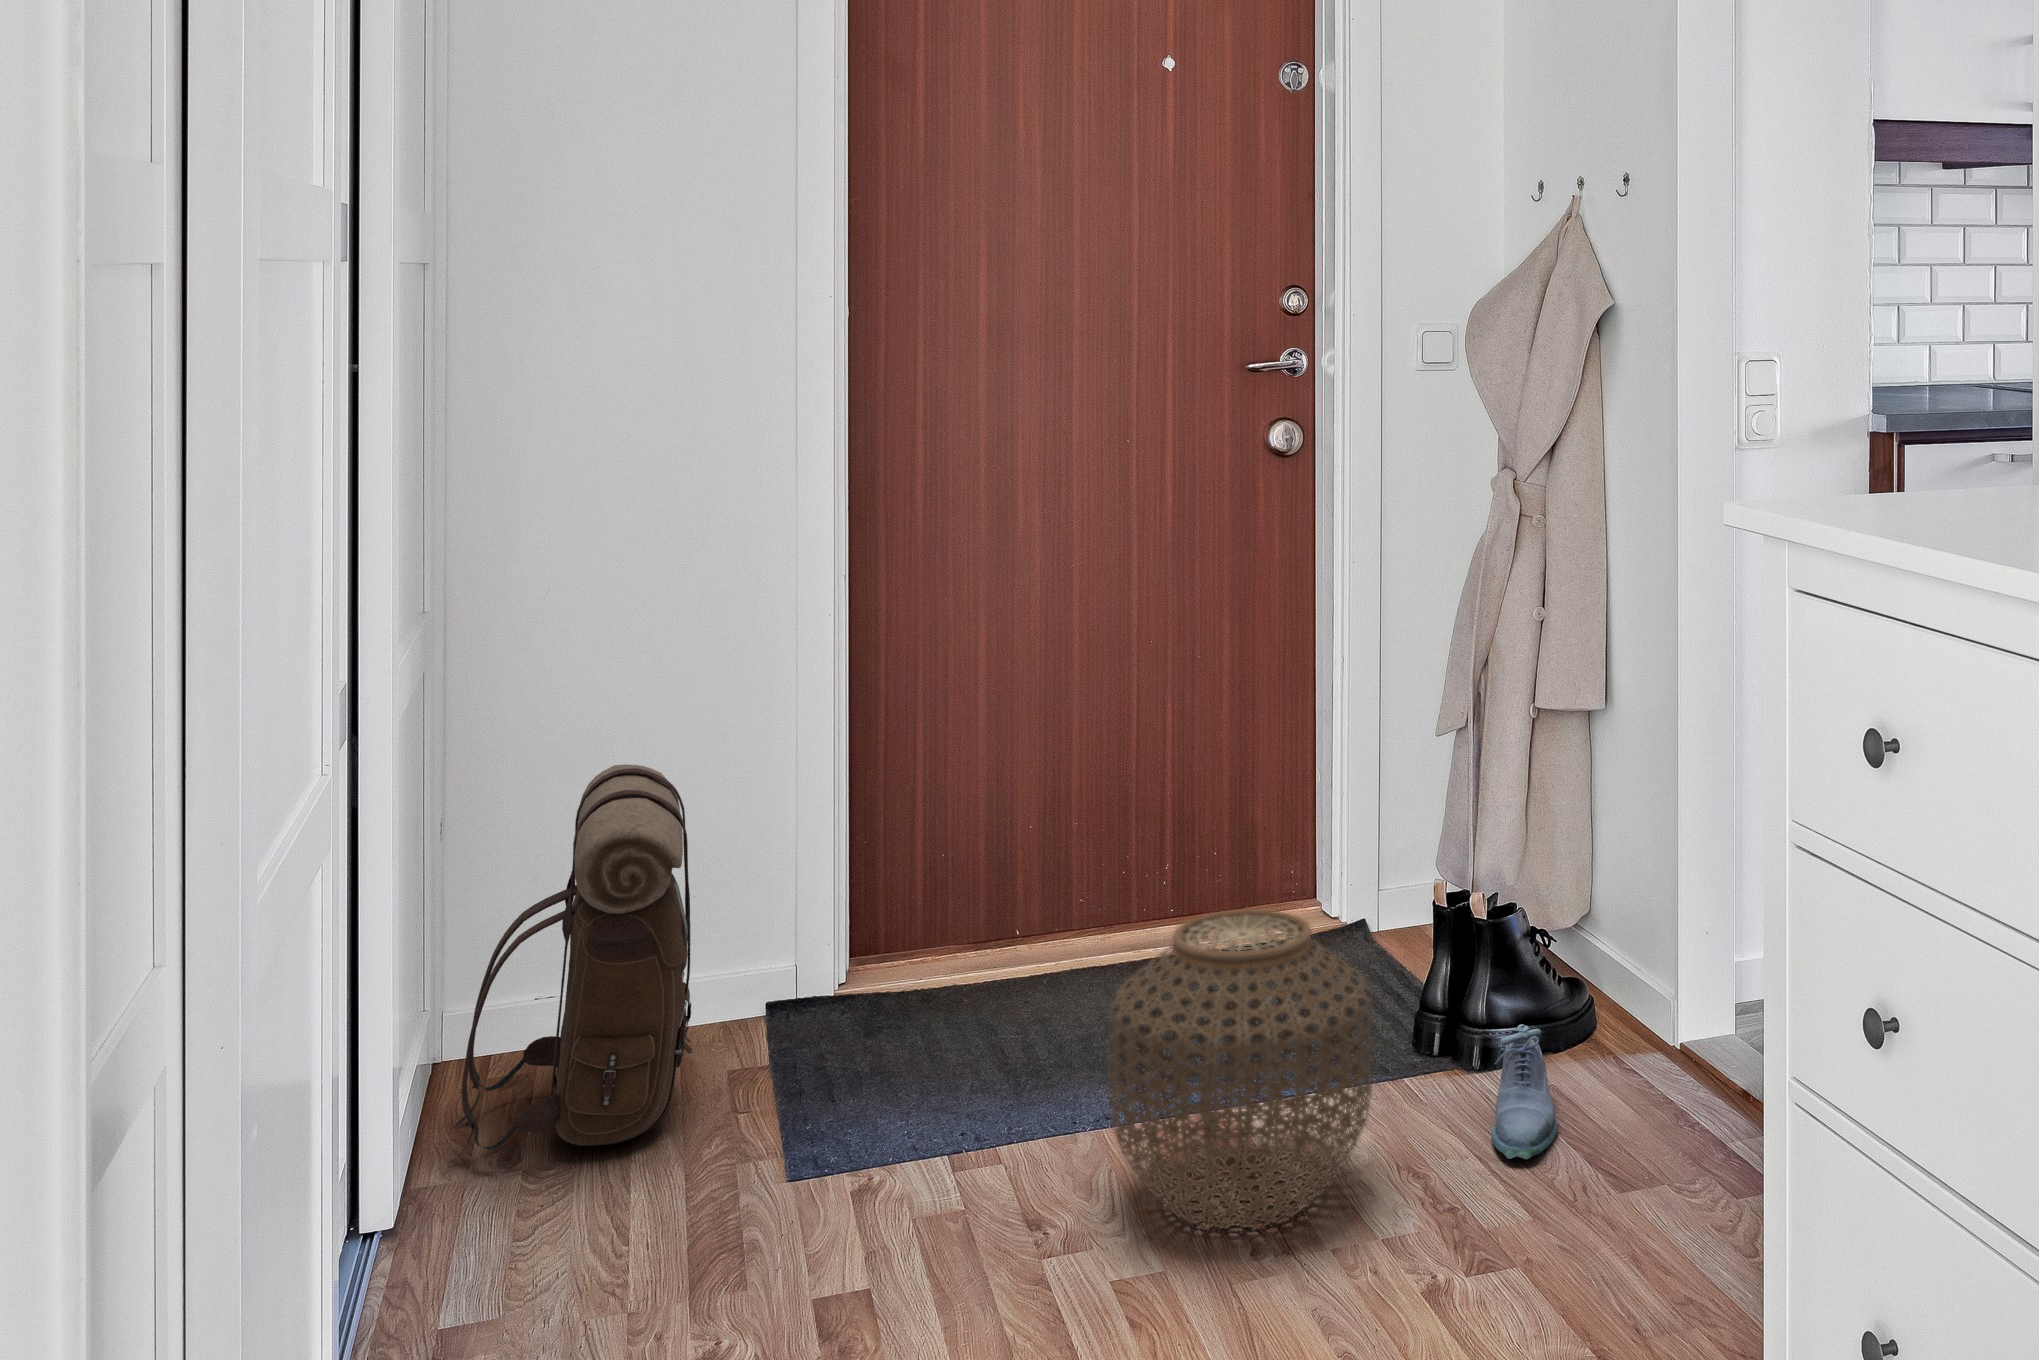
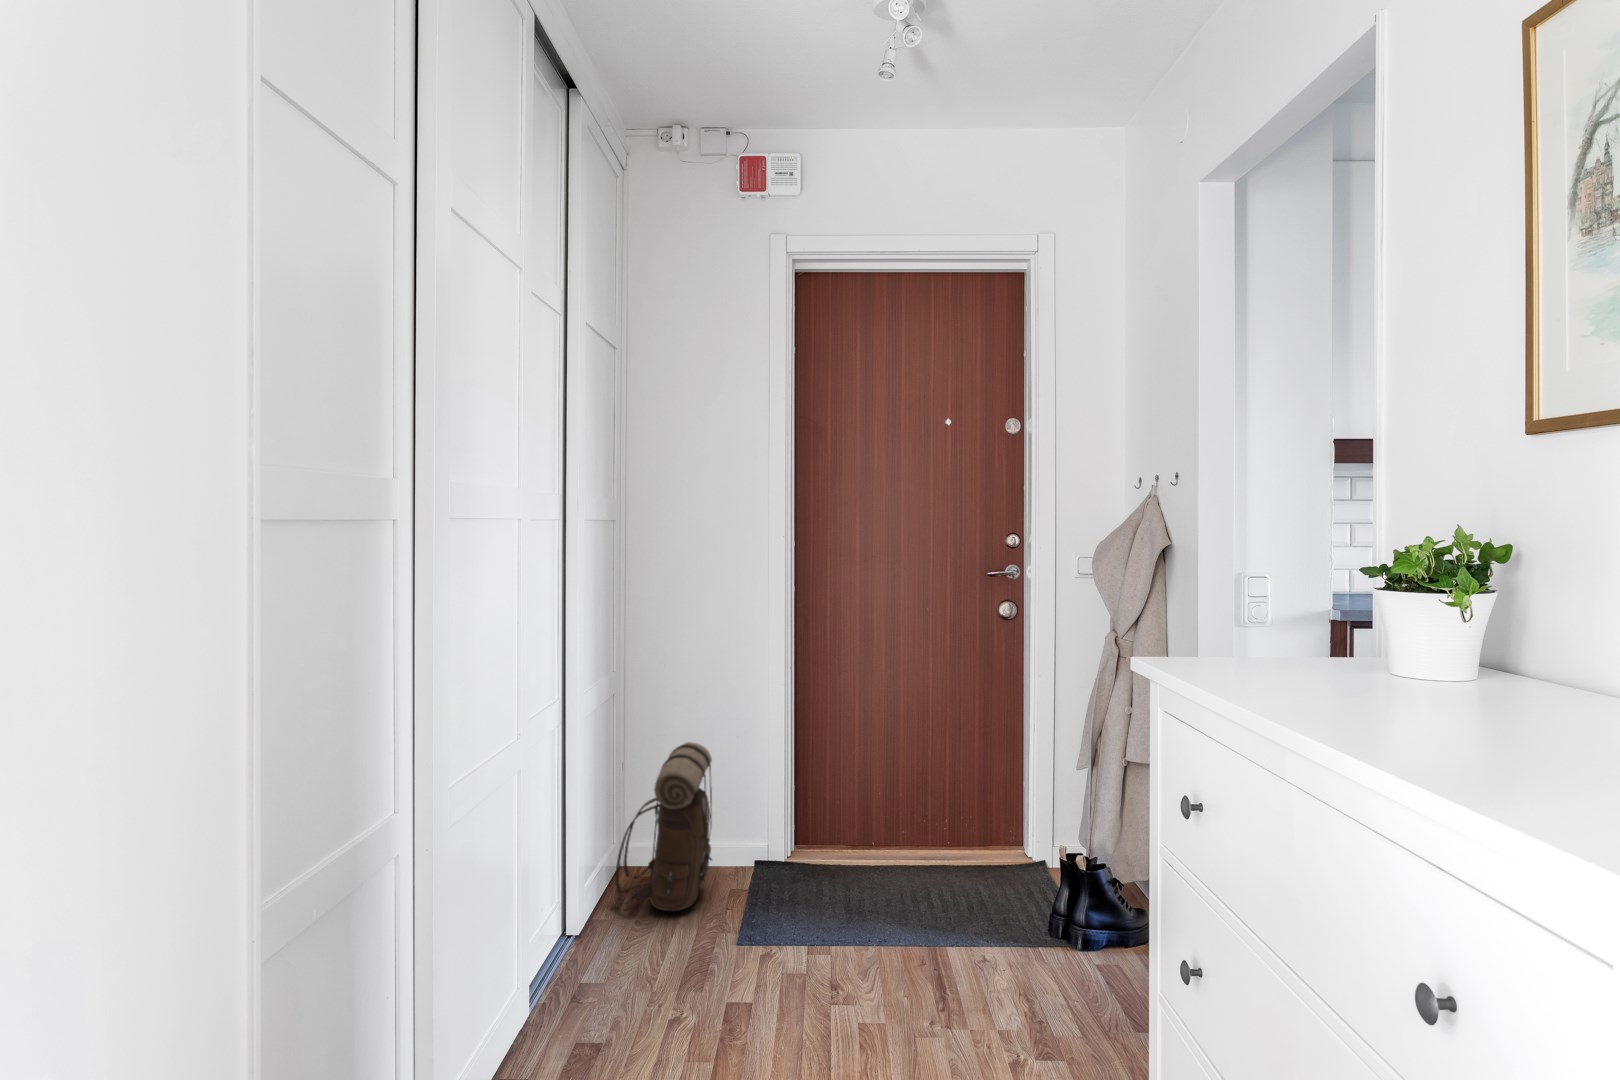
woven basket: present [1108,909,1373,1229] -> none [869,847,1004,1013]
shoe: present [1491,1024,1557,1159] -> none [1076,931,1116,1007]

